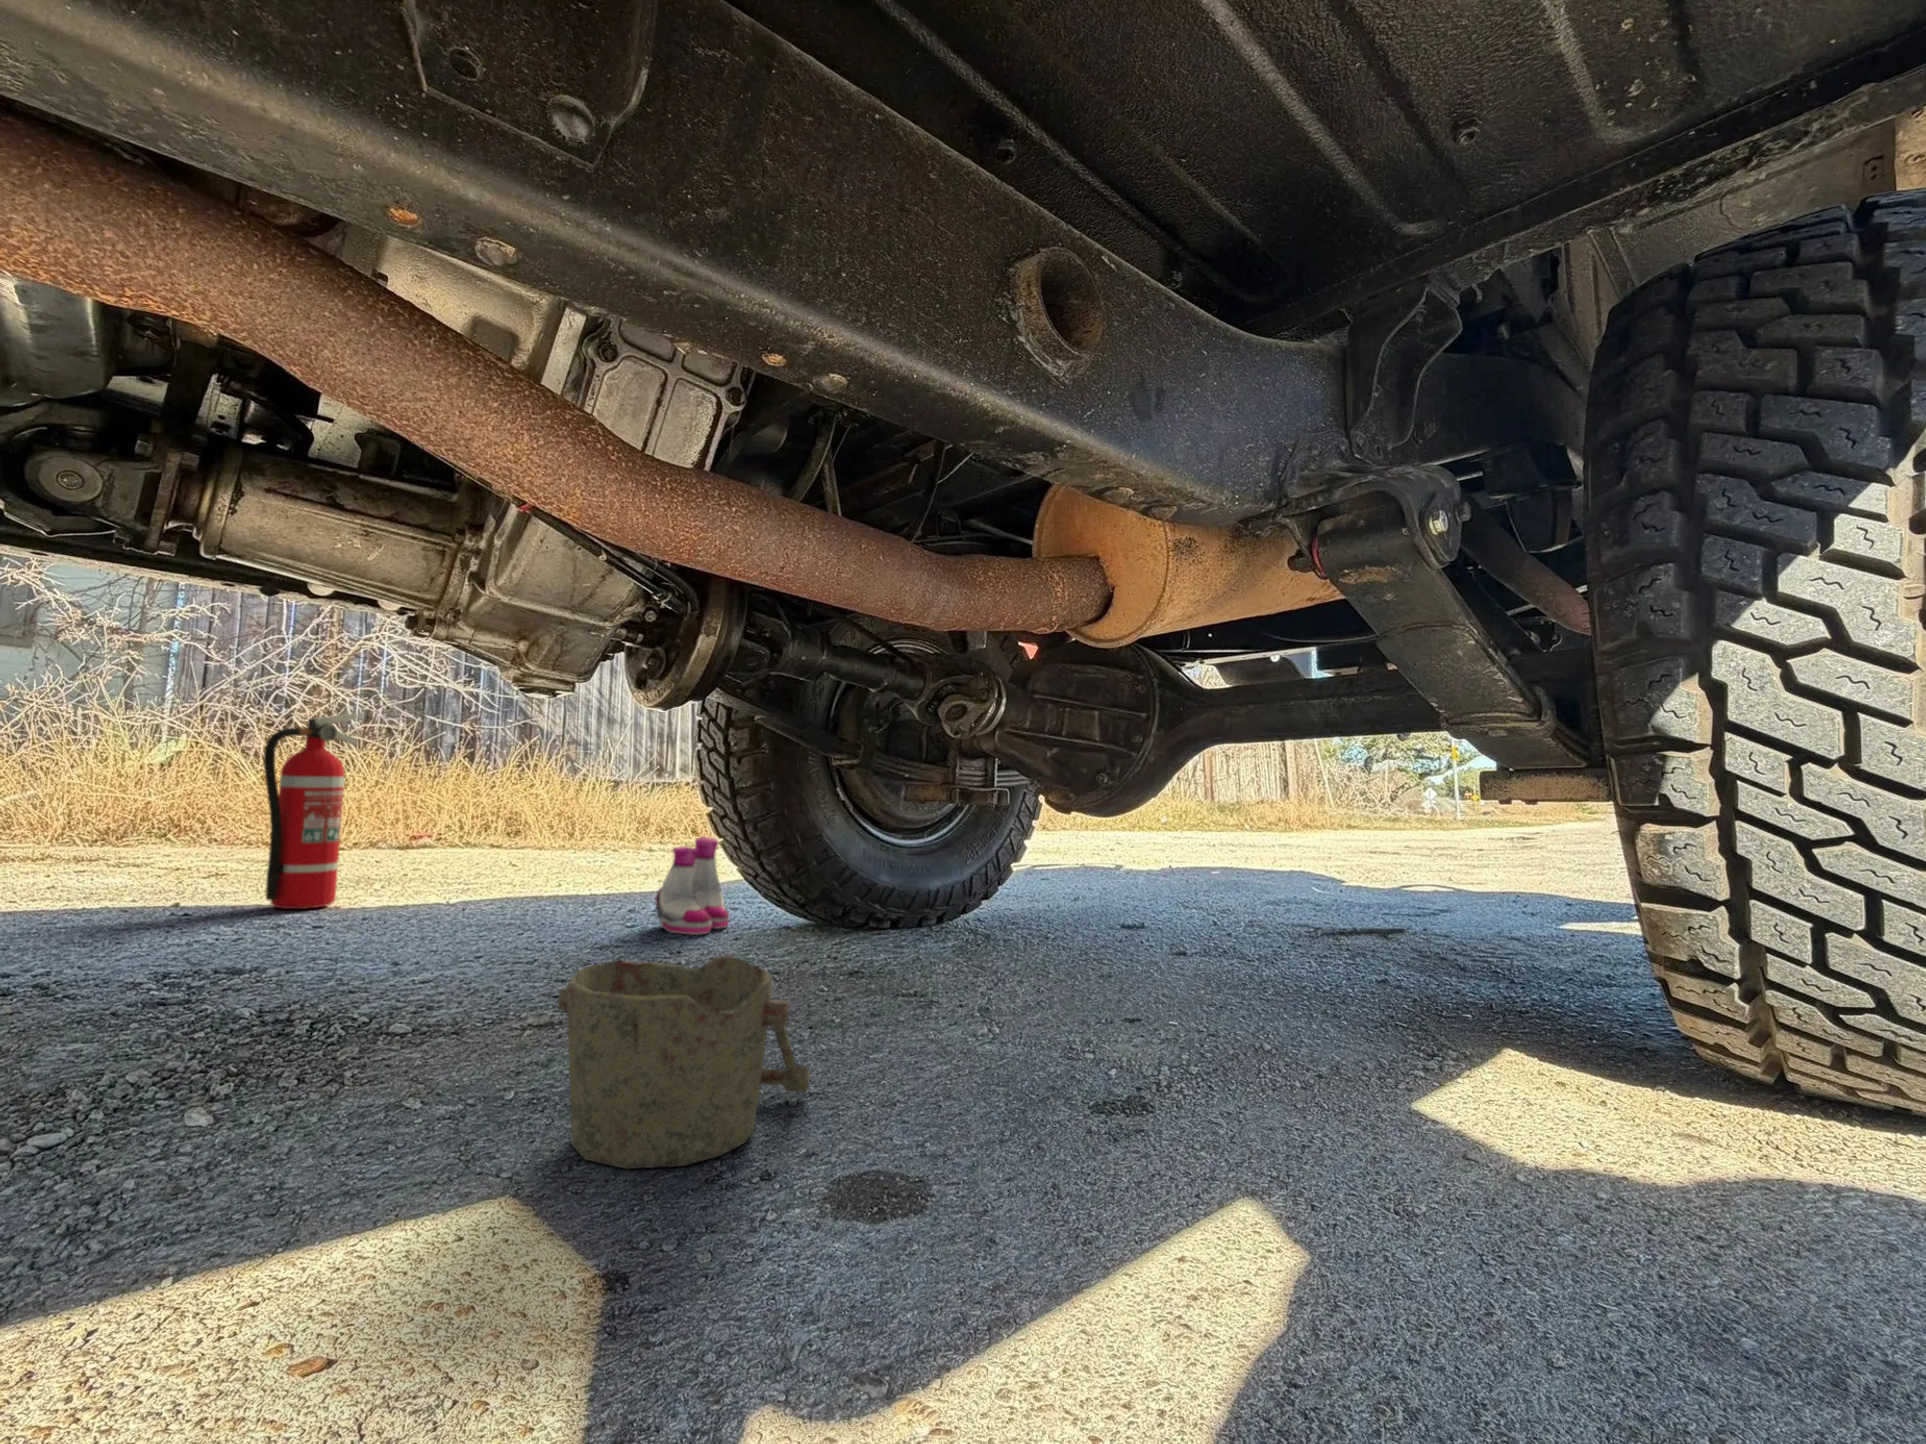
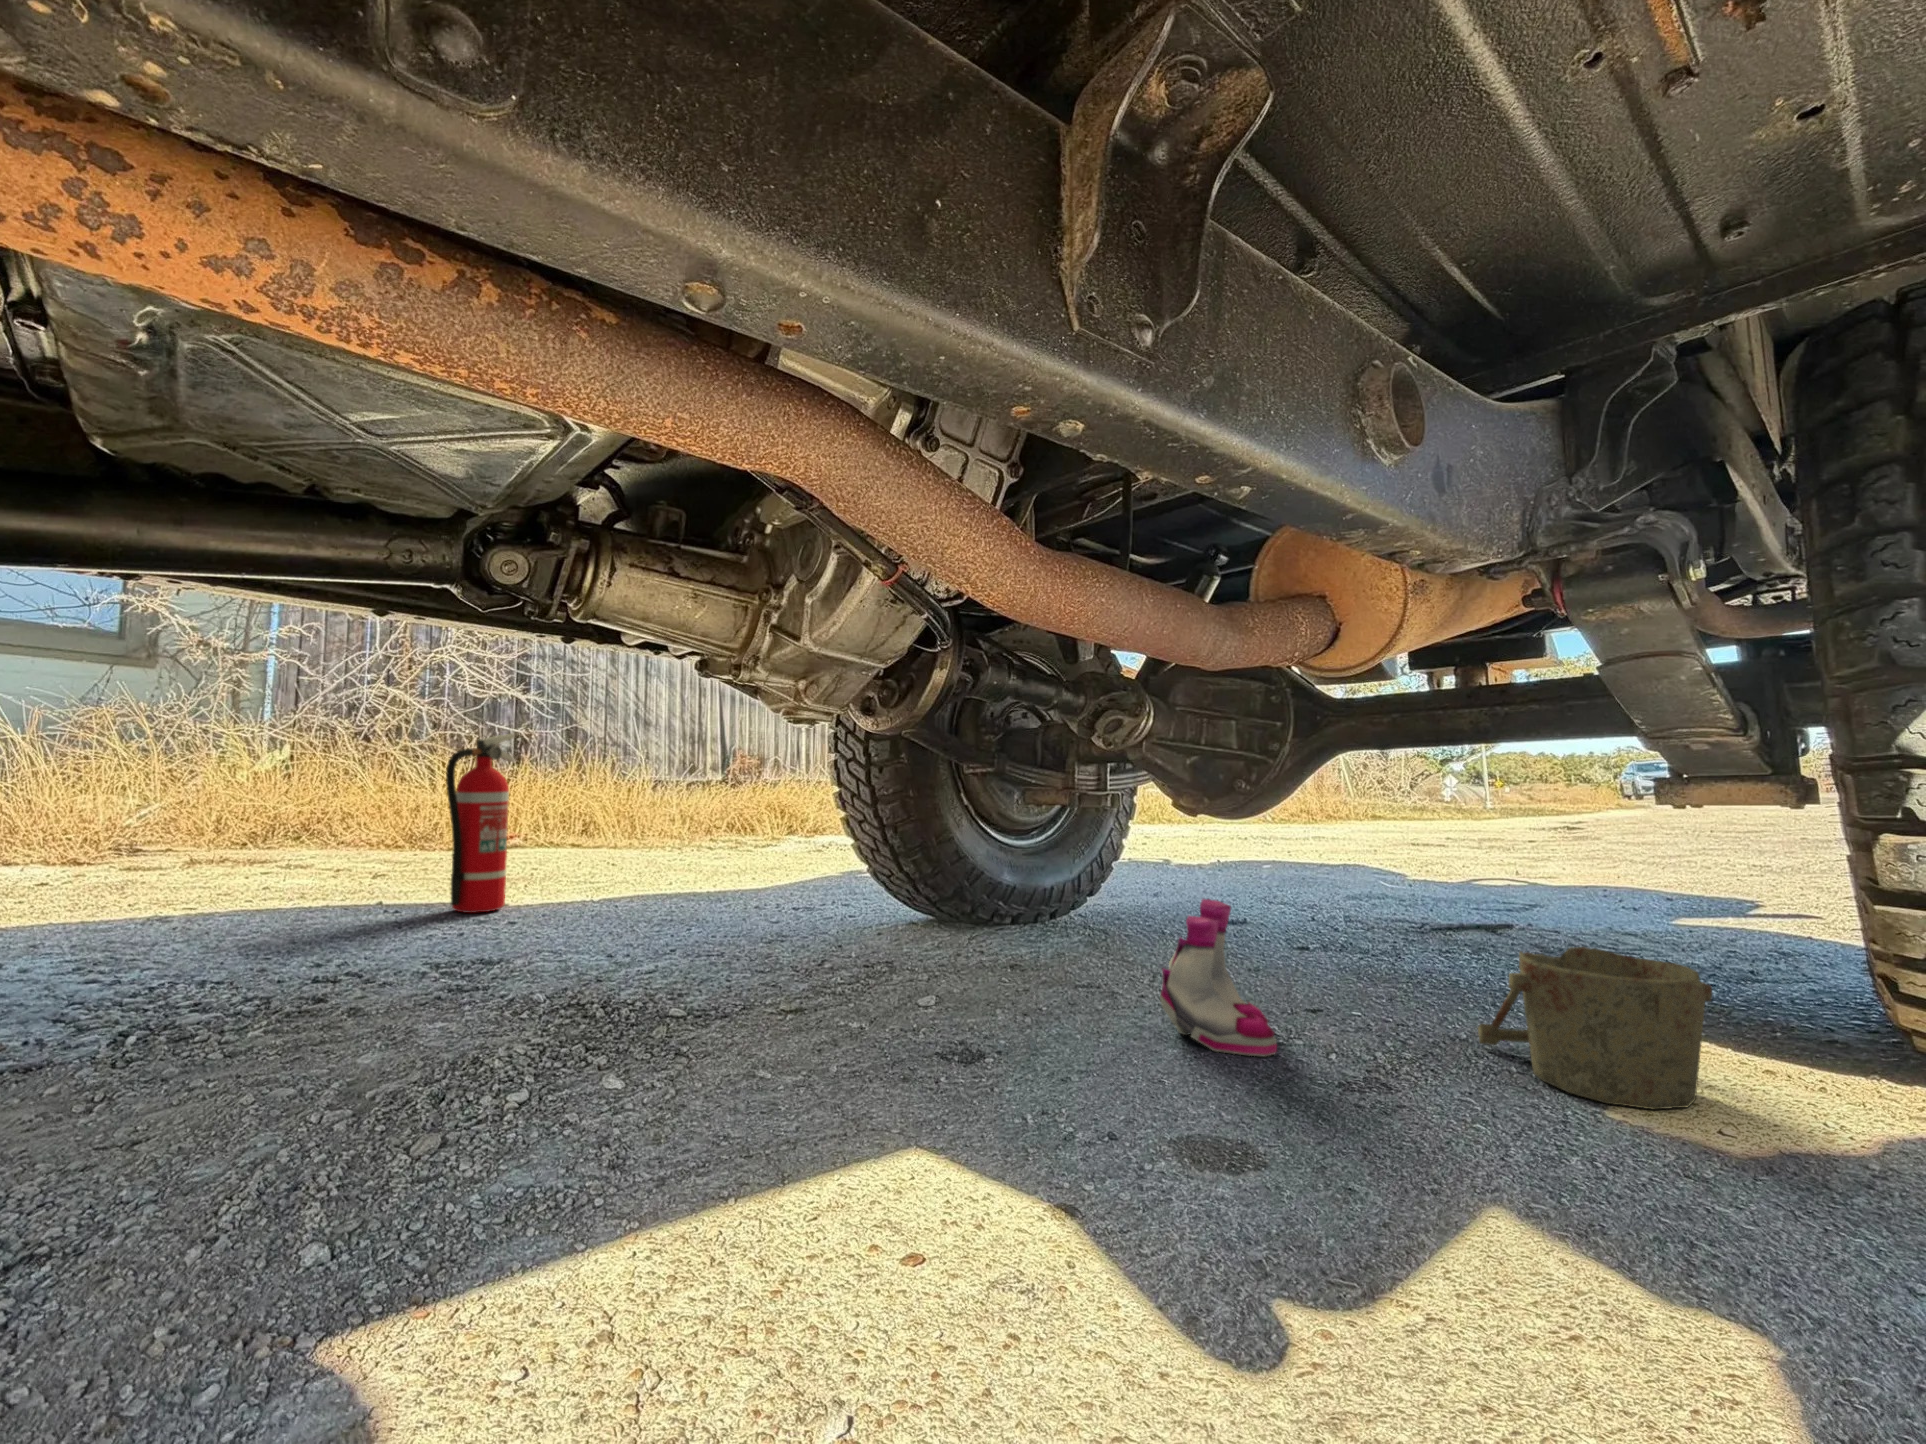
boots: present [655,837,729,935] -> present [1160,899,1277,1056]
bucket: present [558,956,810,1169] -> present [1478,947,1712,1109]

